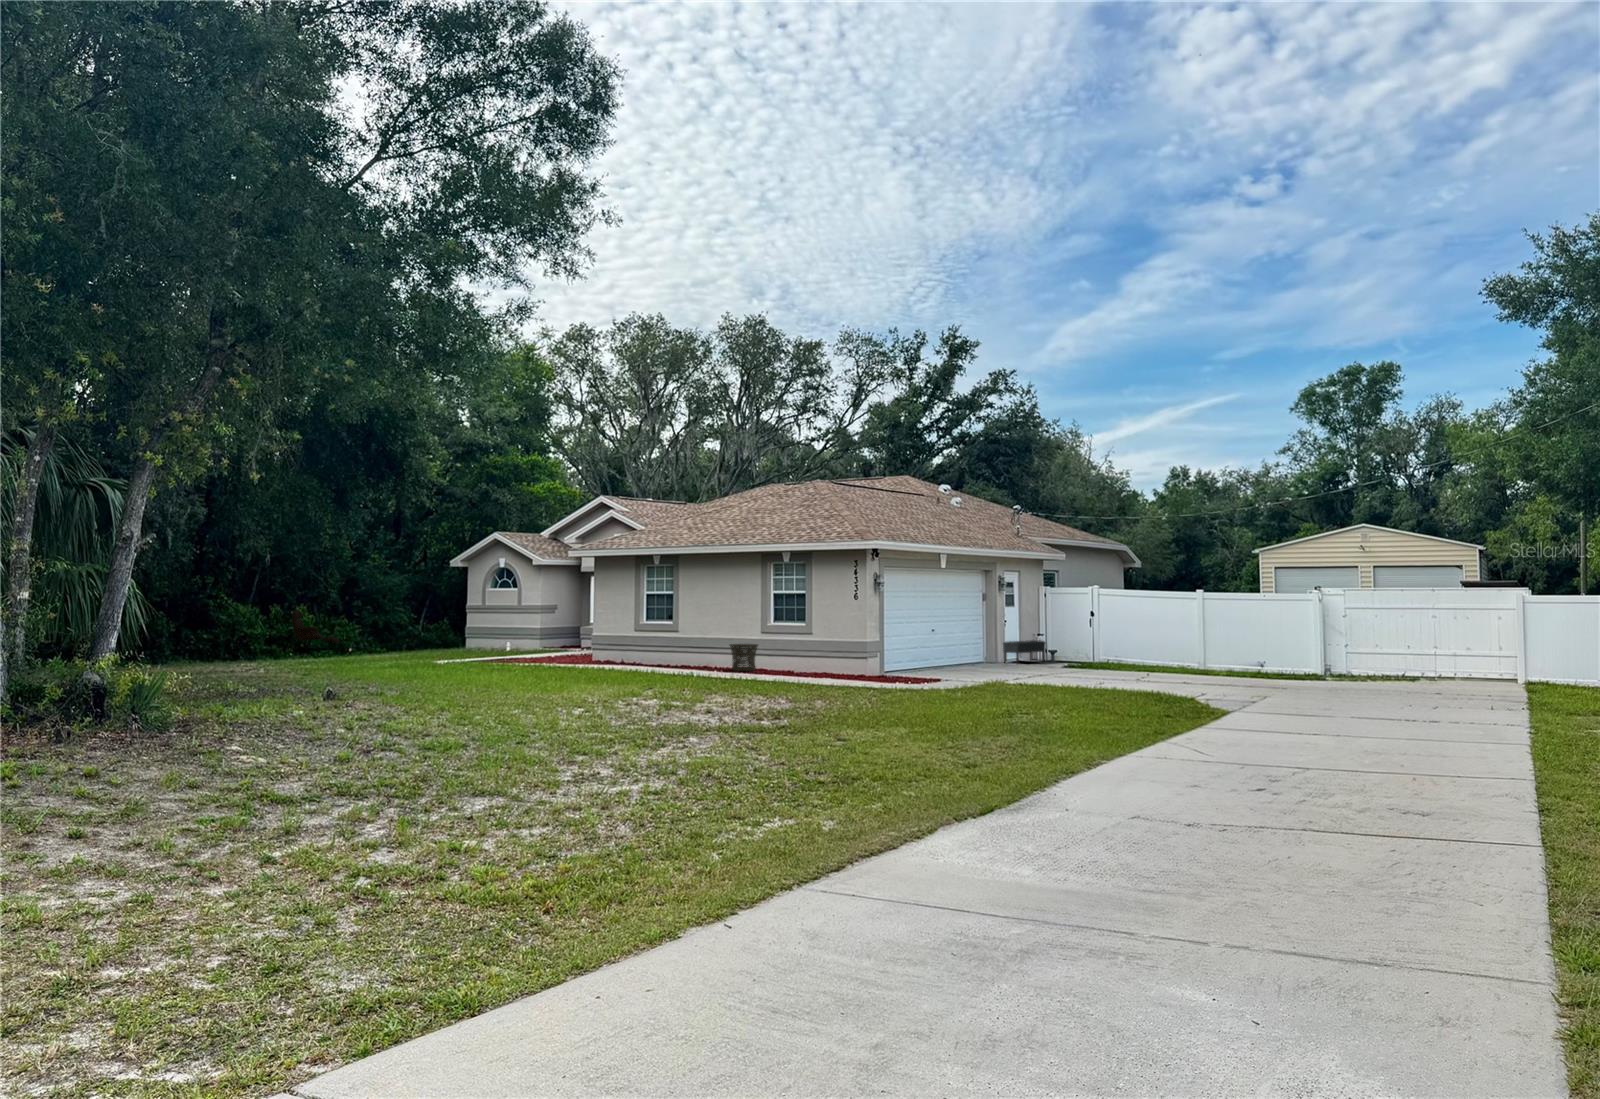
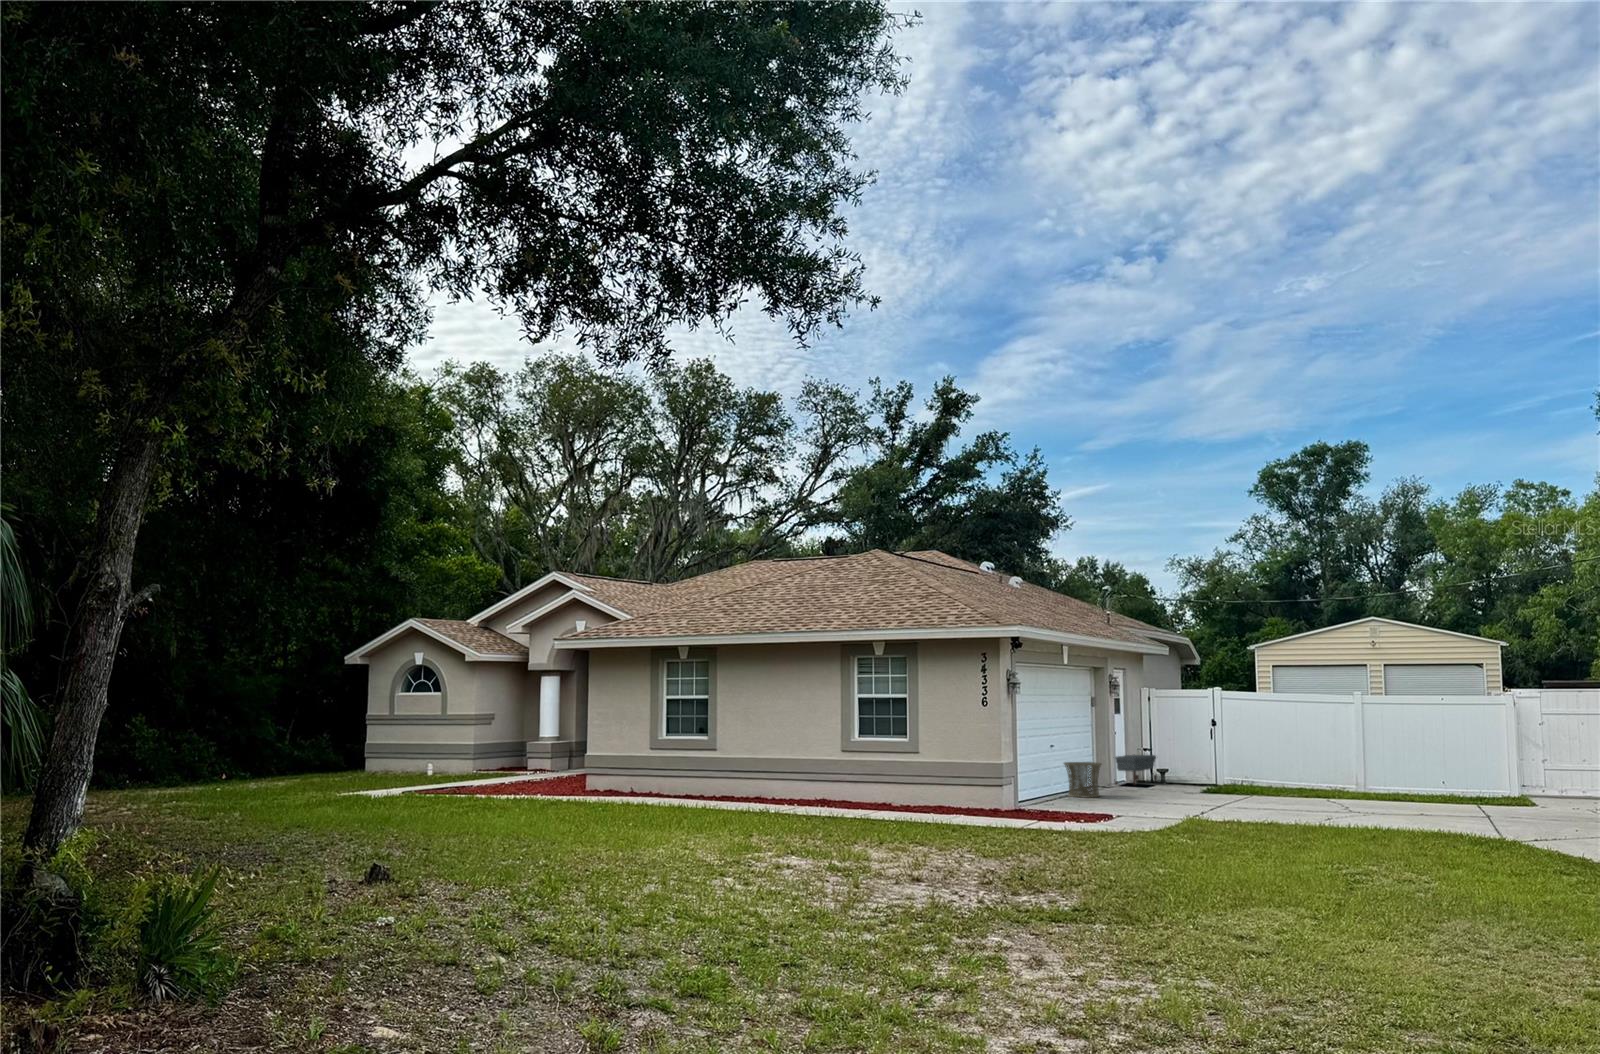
lounge chair: present [292,611,340,649] -> none [123,724,190,780]
basket: present [730,644,758,671] -> present [1064,762,1102,798]

